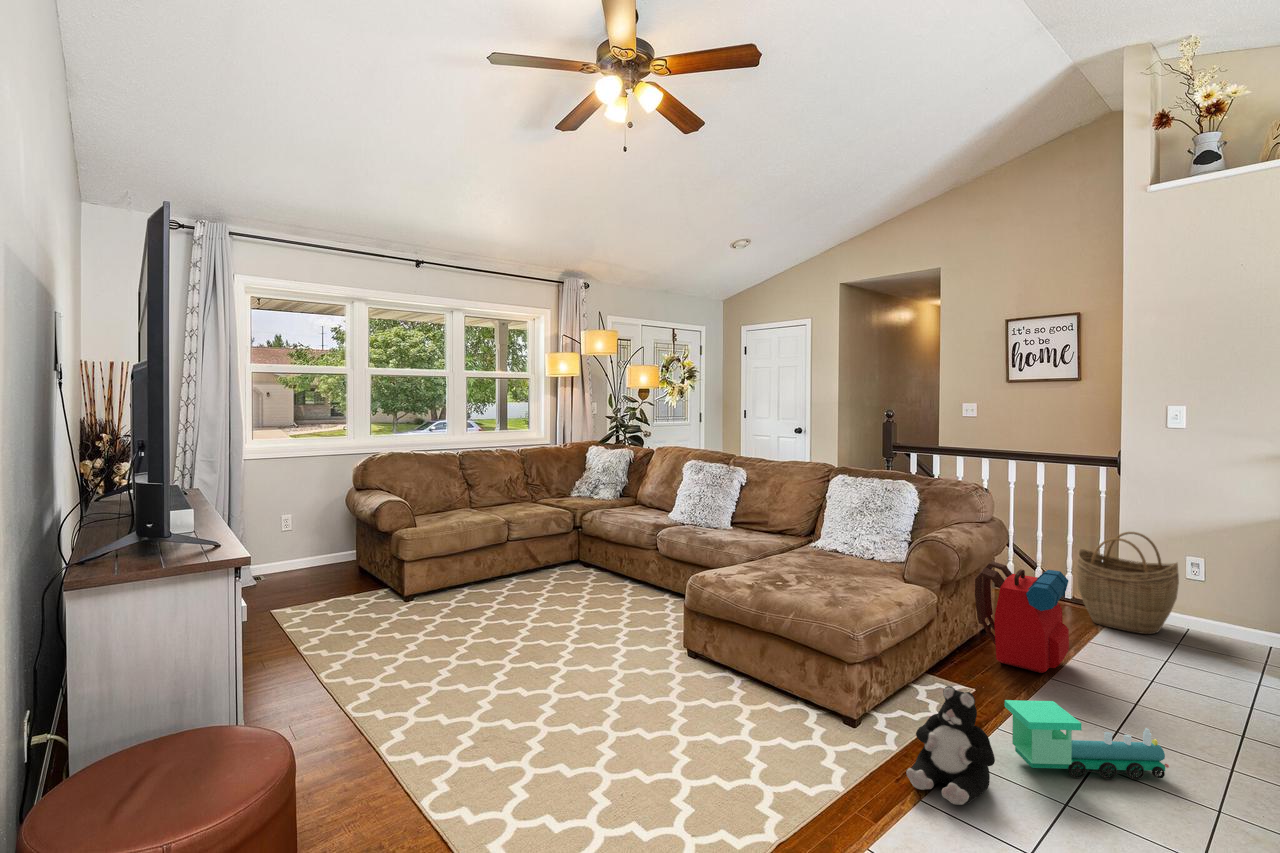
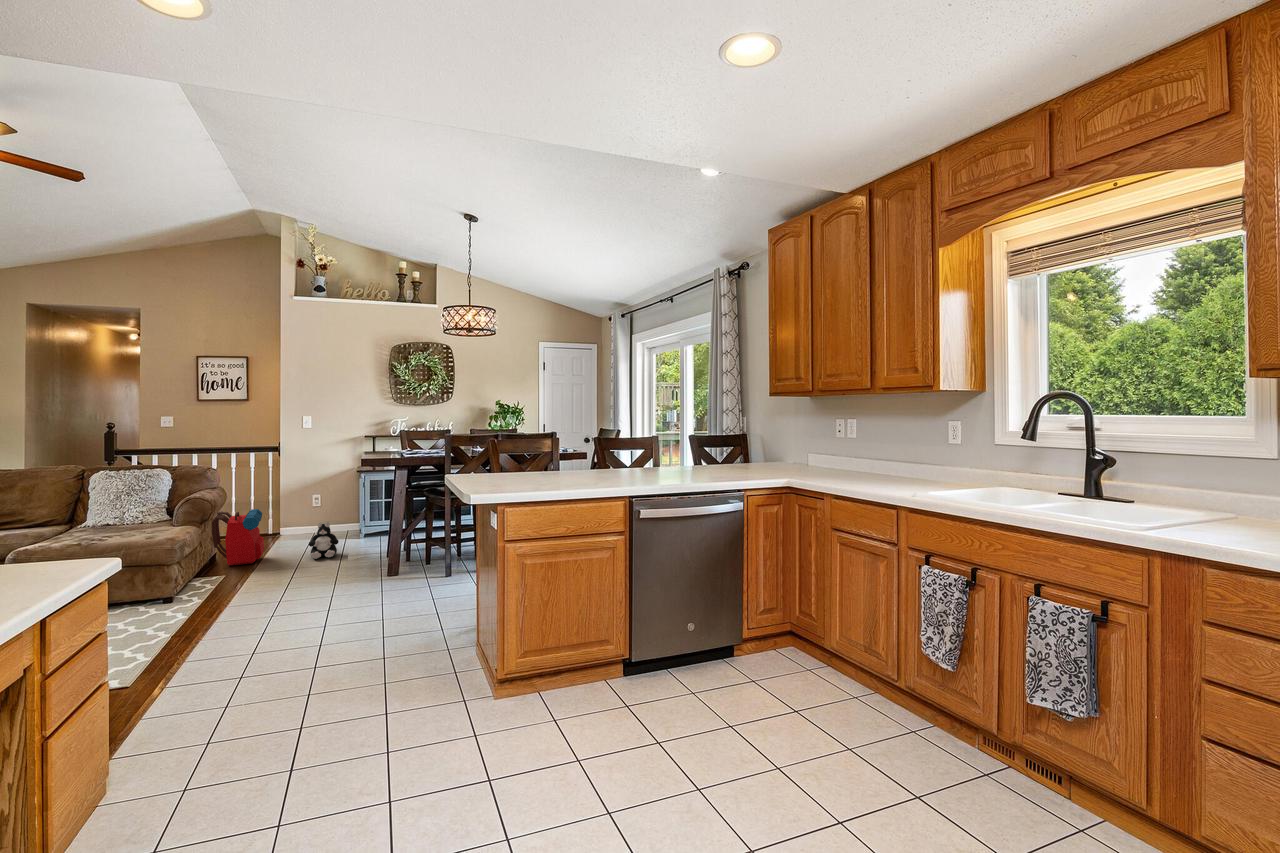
woven basket: present [1077,532,1179,634] -> none [261,486,311,540]
plush toy: present [906,686,995,805] -> present [309,523,338,559]
toy train: present [1005,700,1169,779] -> none [246,559,314,589]

